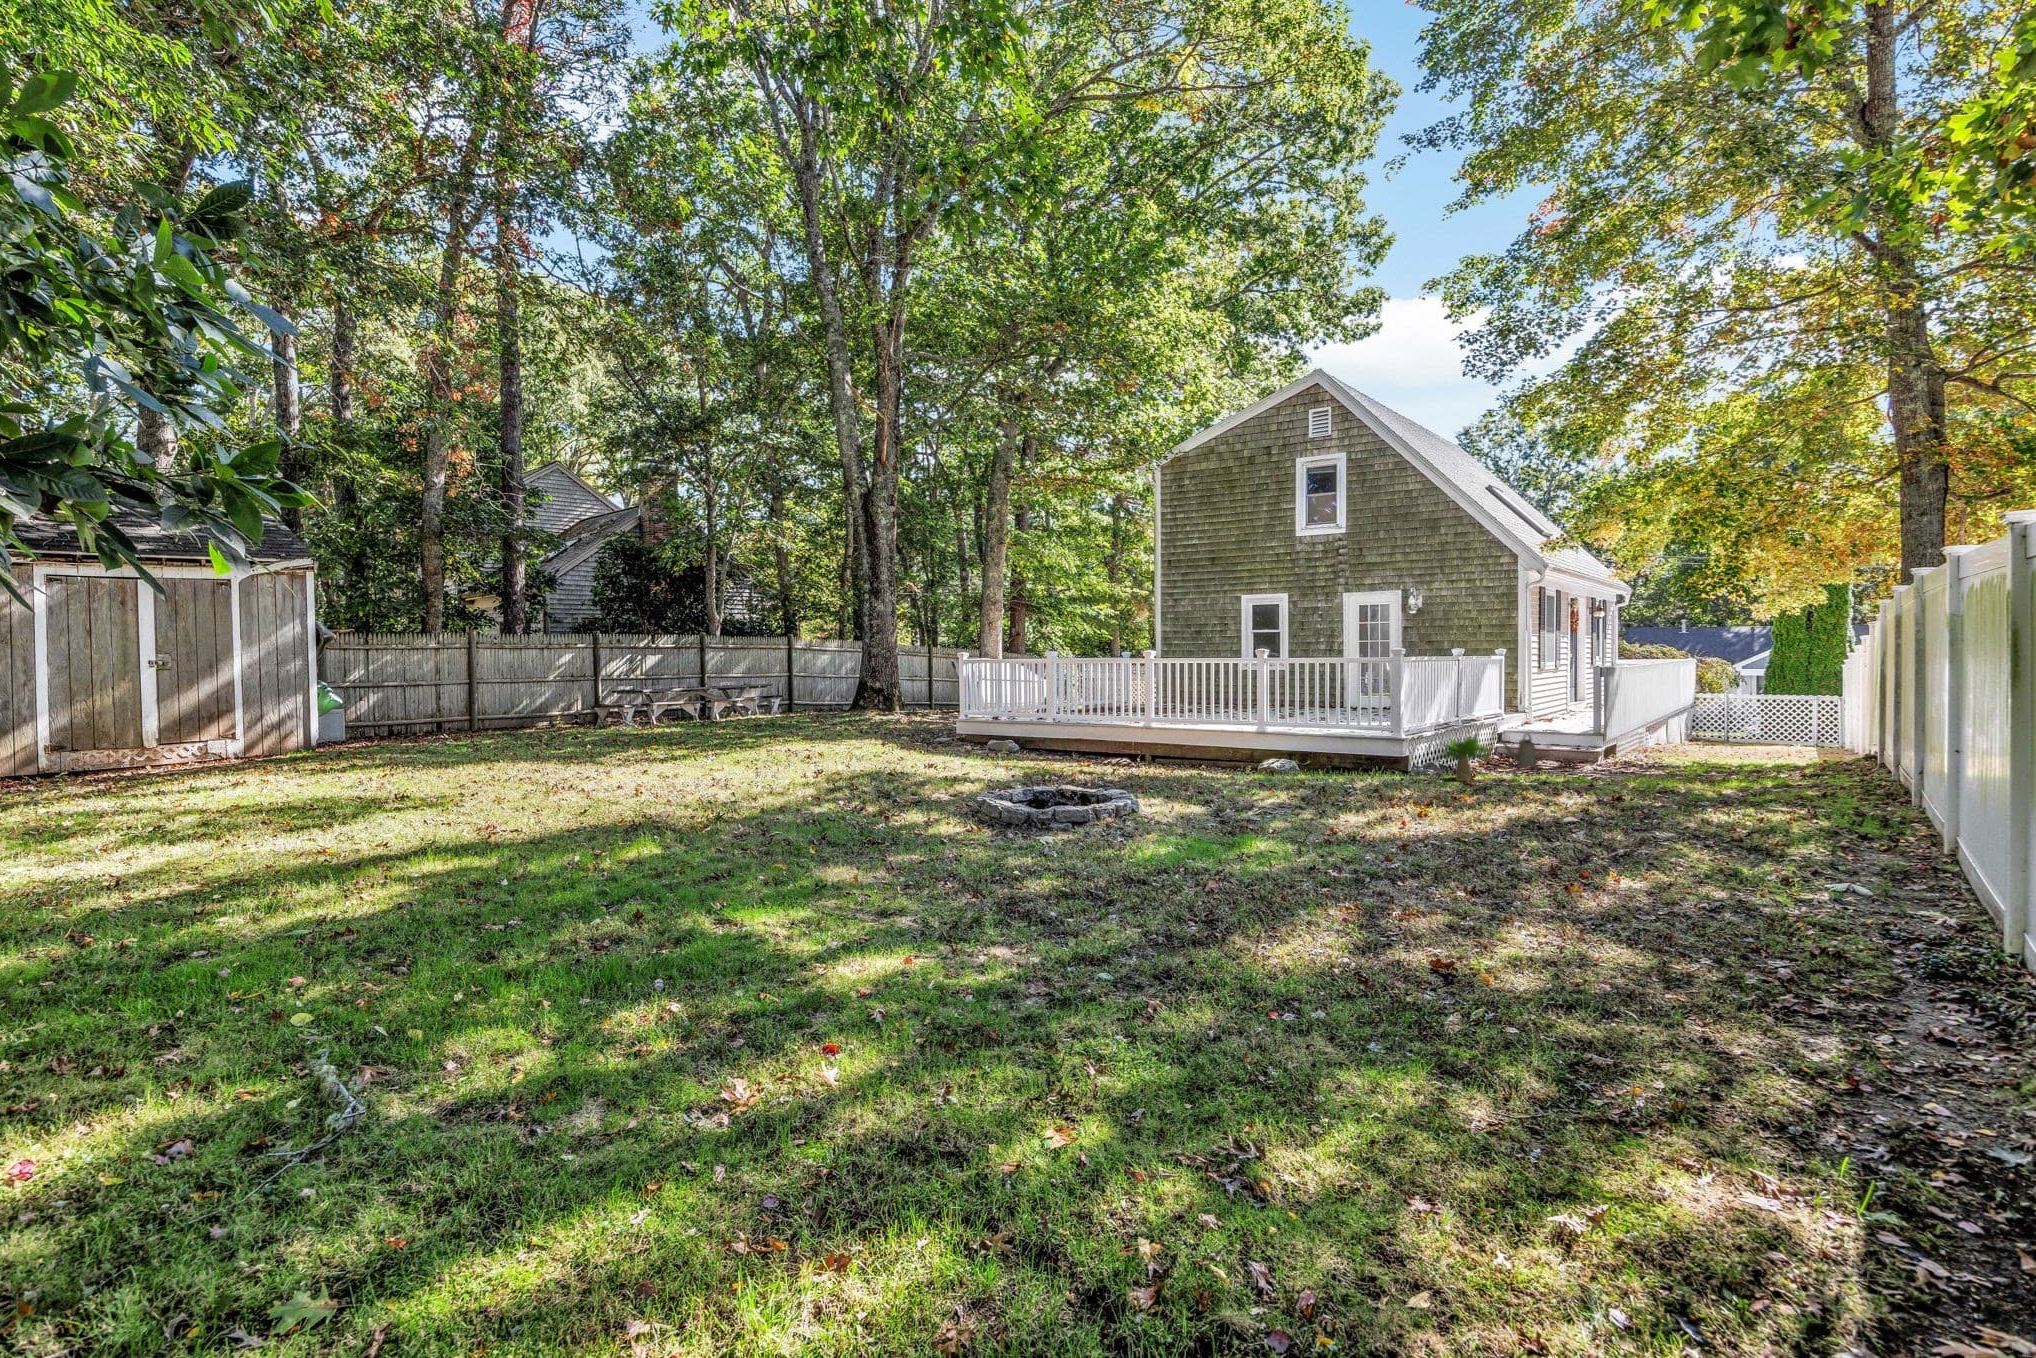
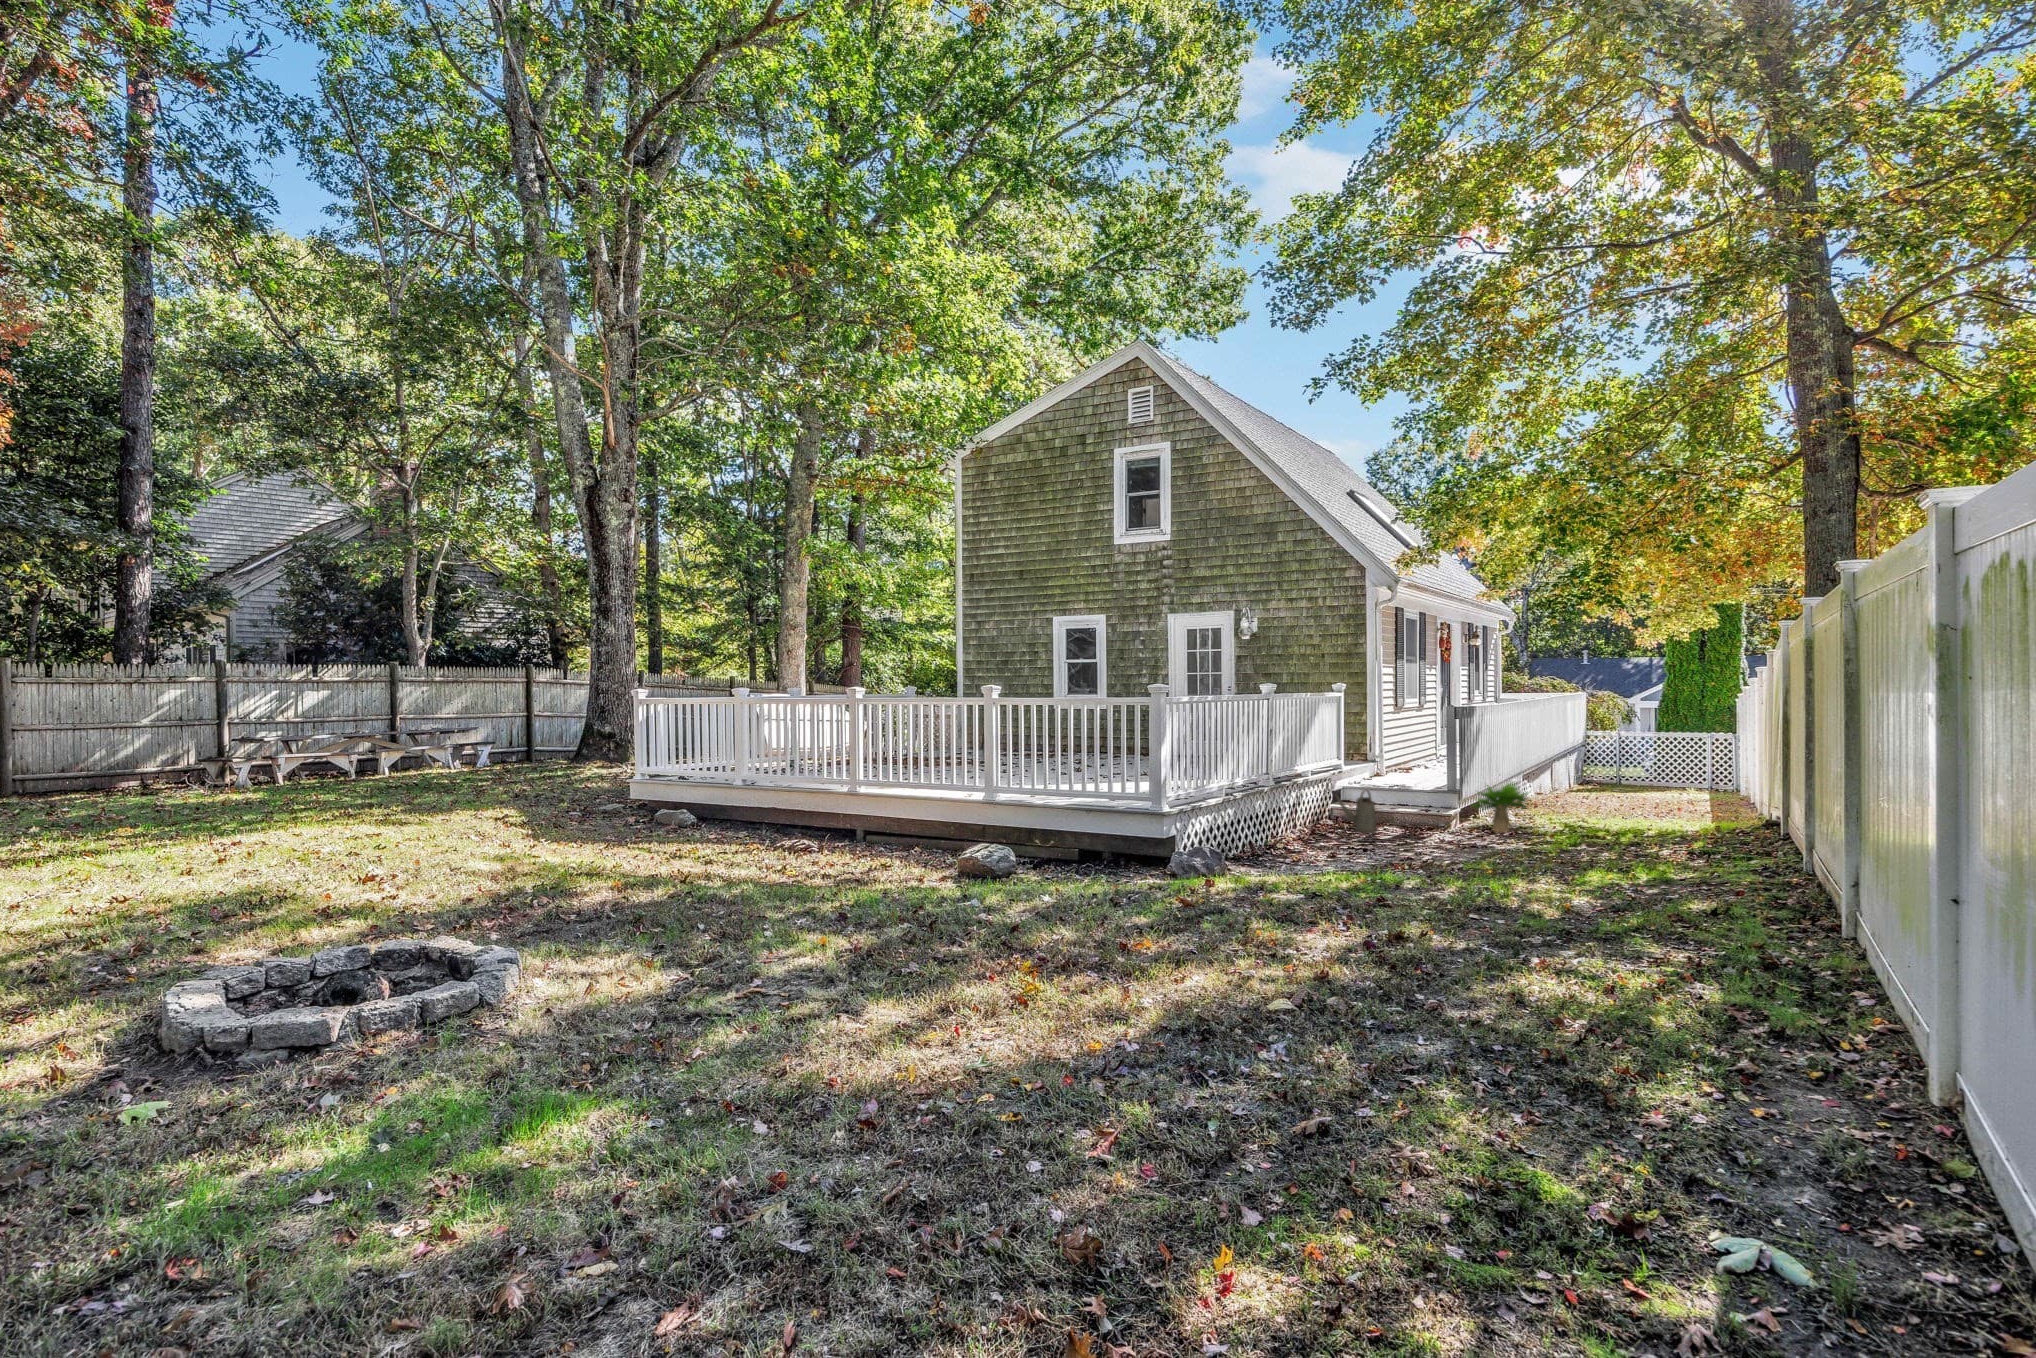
potted plant: present [1439,737,1489,781] -> present [1474,783,1531,832]

